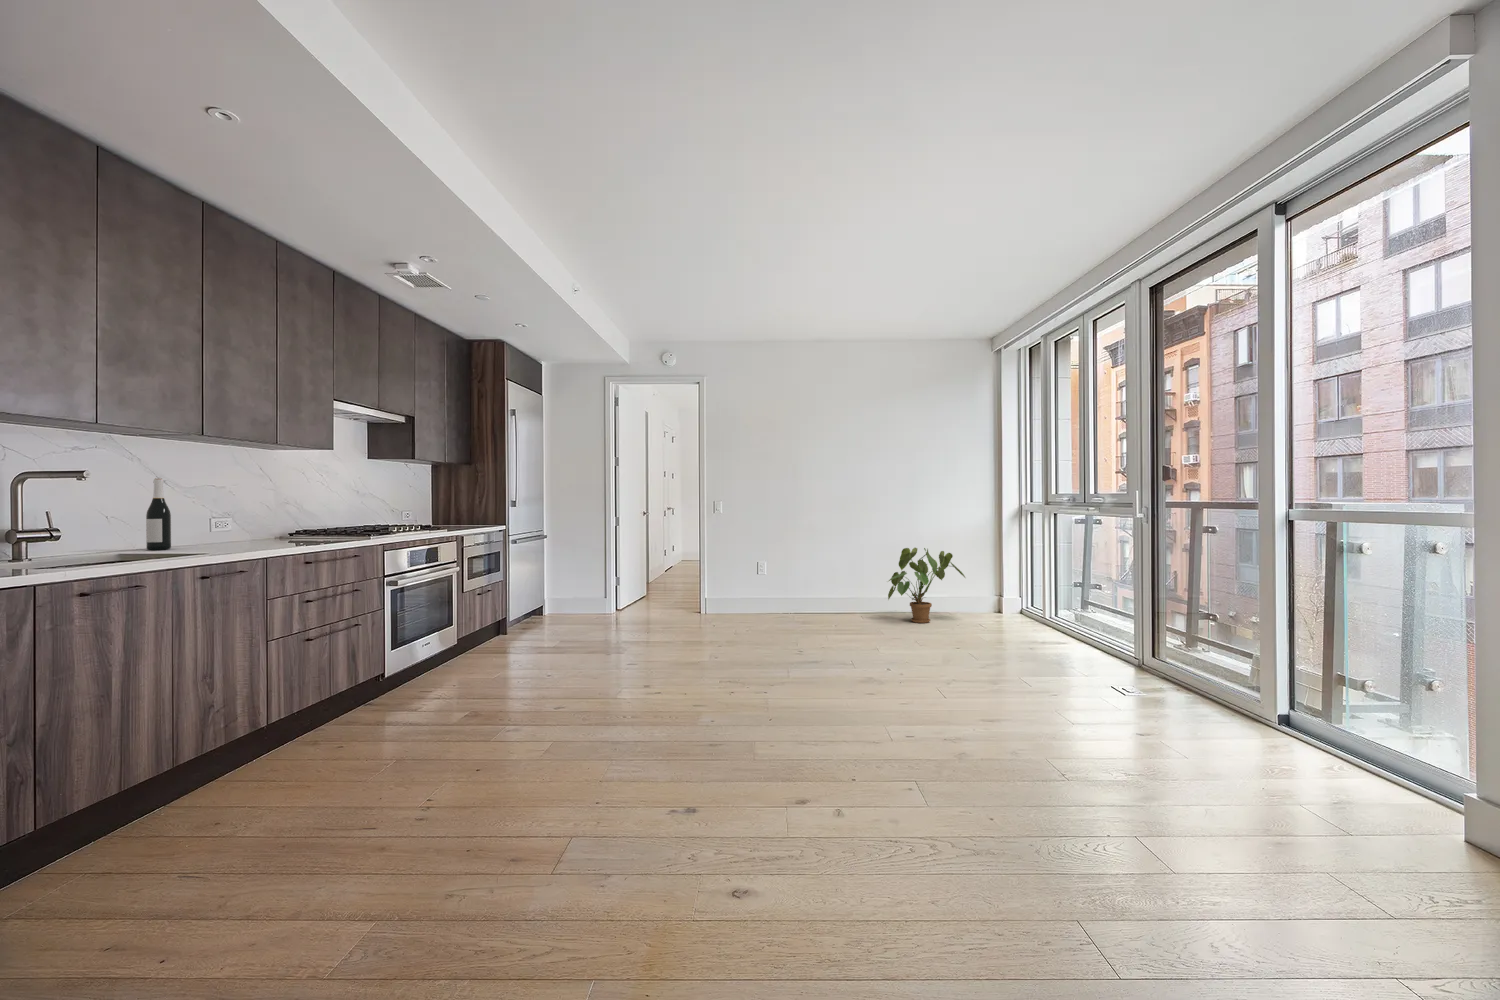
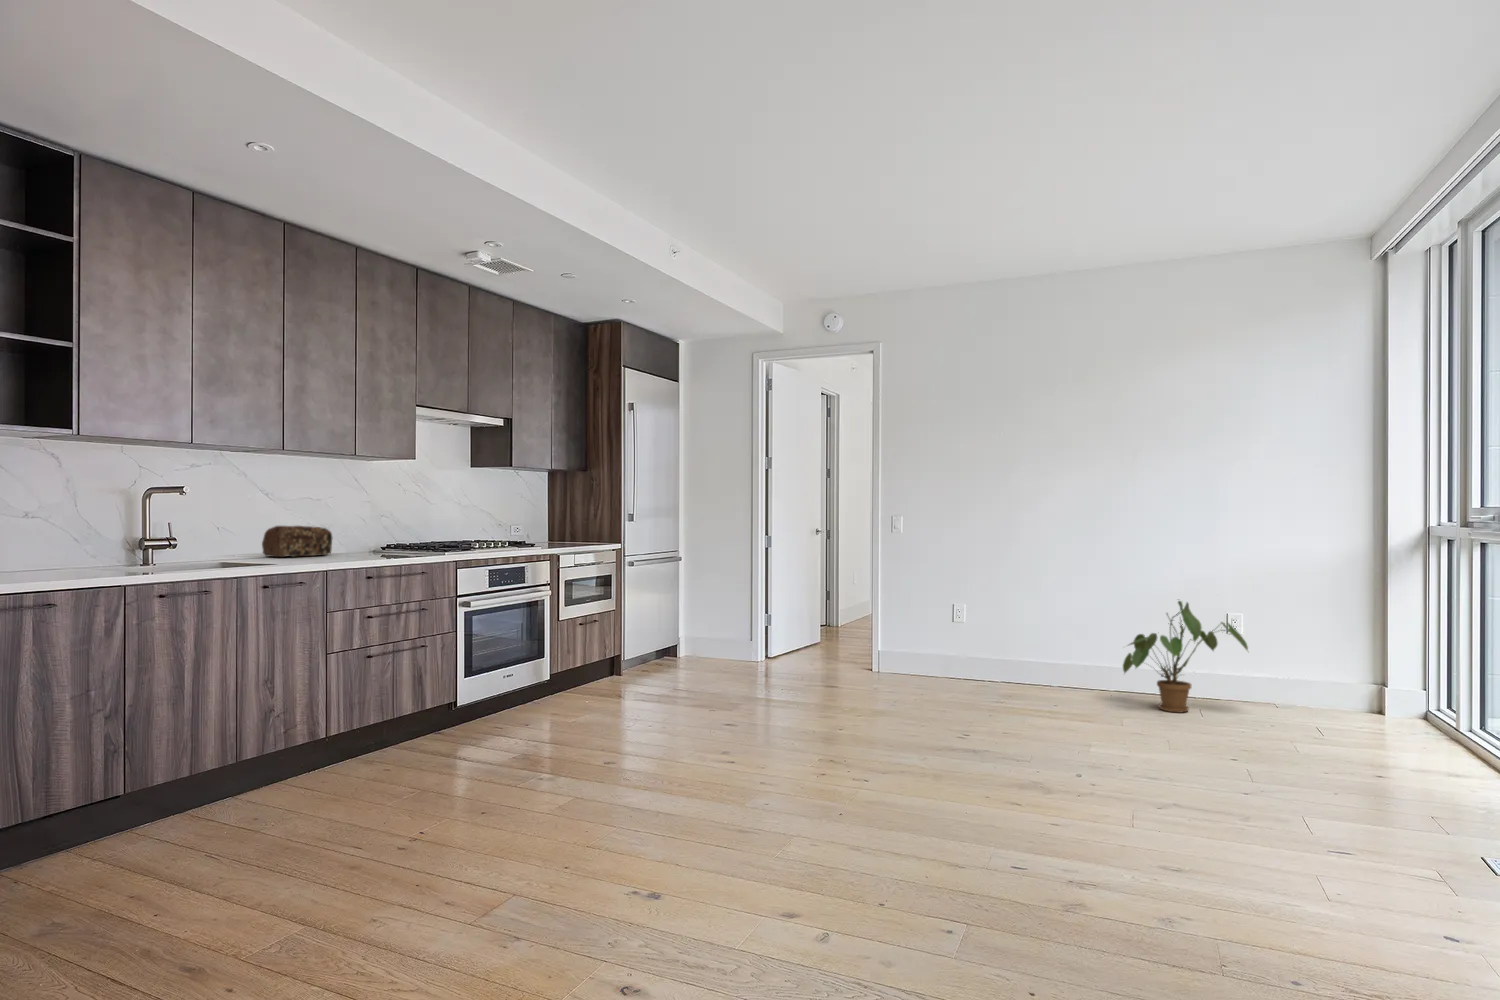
wine bottle: present [146,478,171,550] -> none [242,494,261,560]
bread loaf: none [166,513,251,546] -> present [262,526,332,557]

